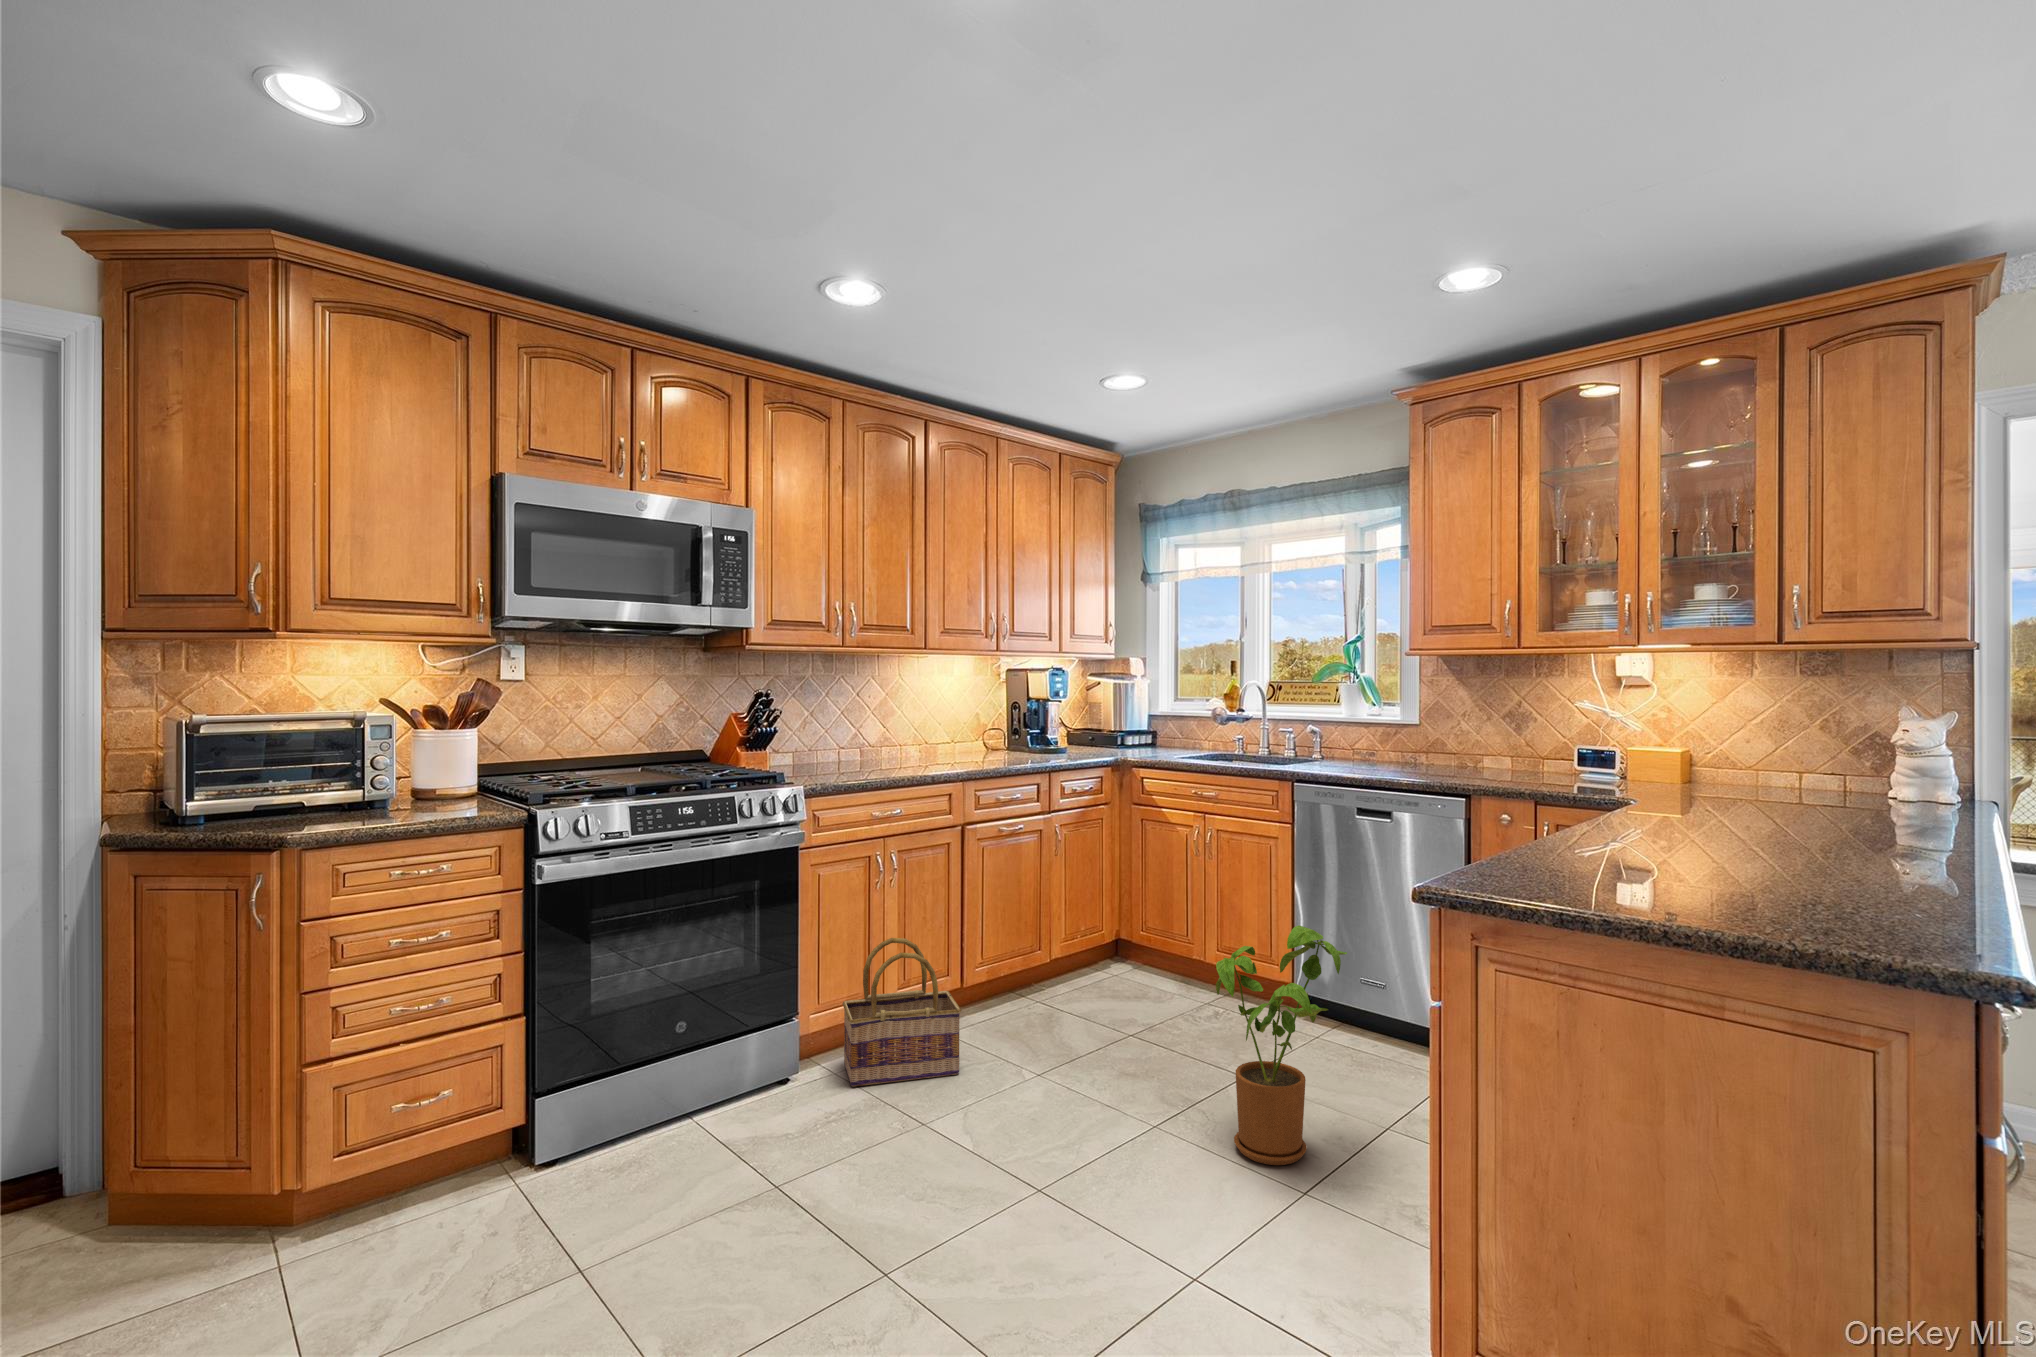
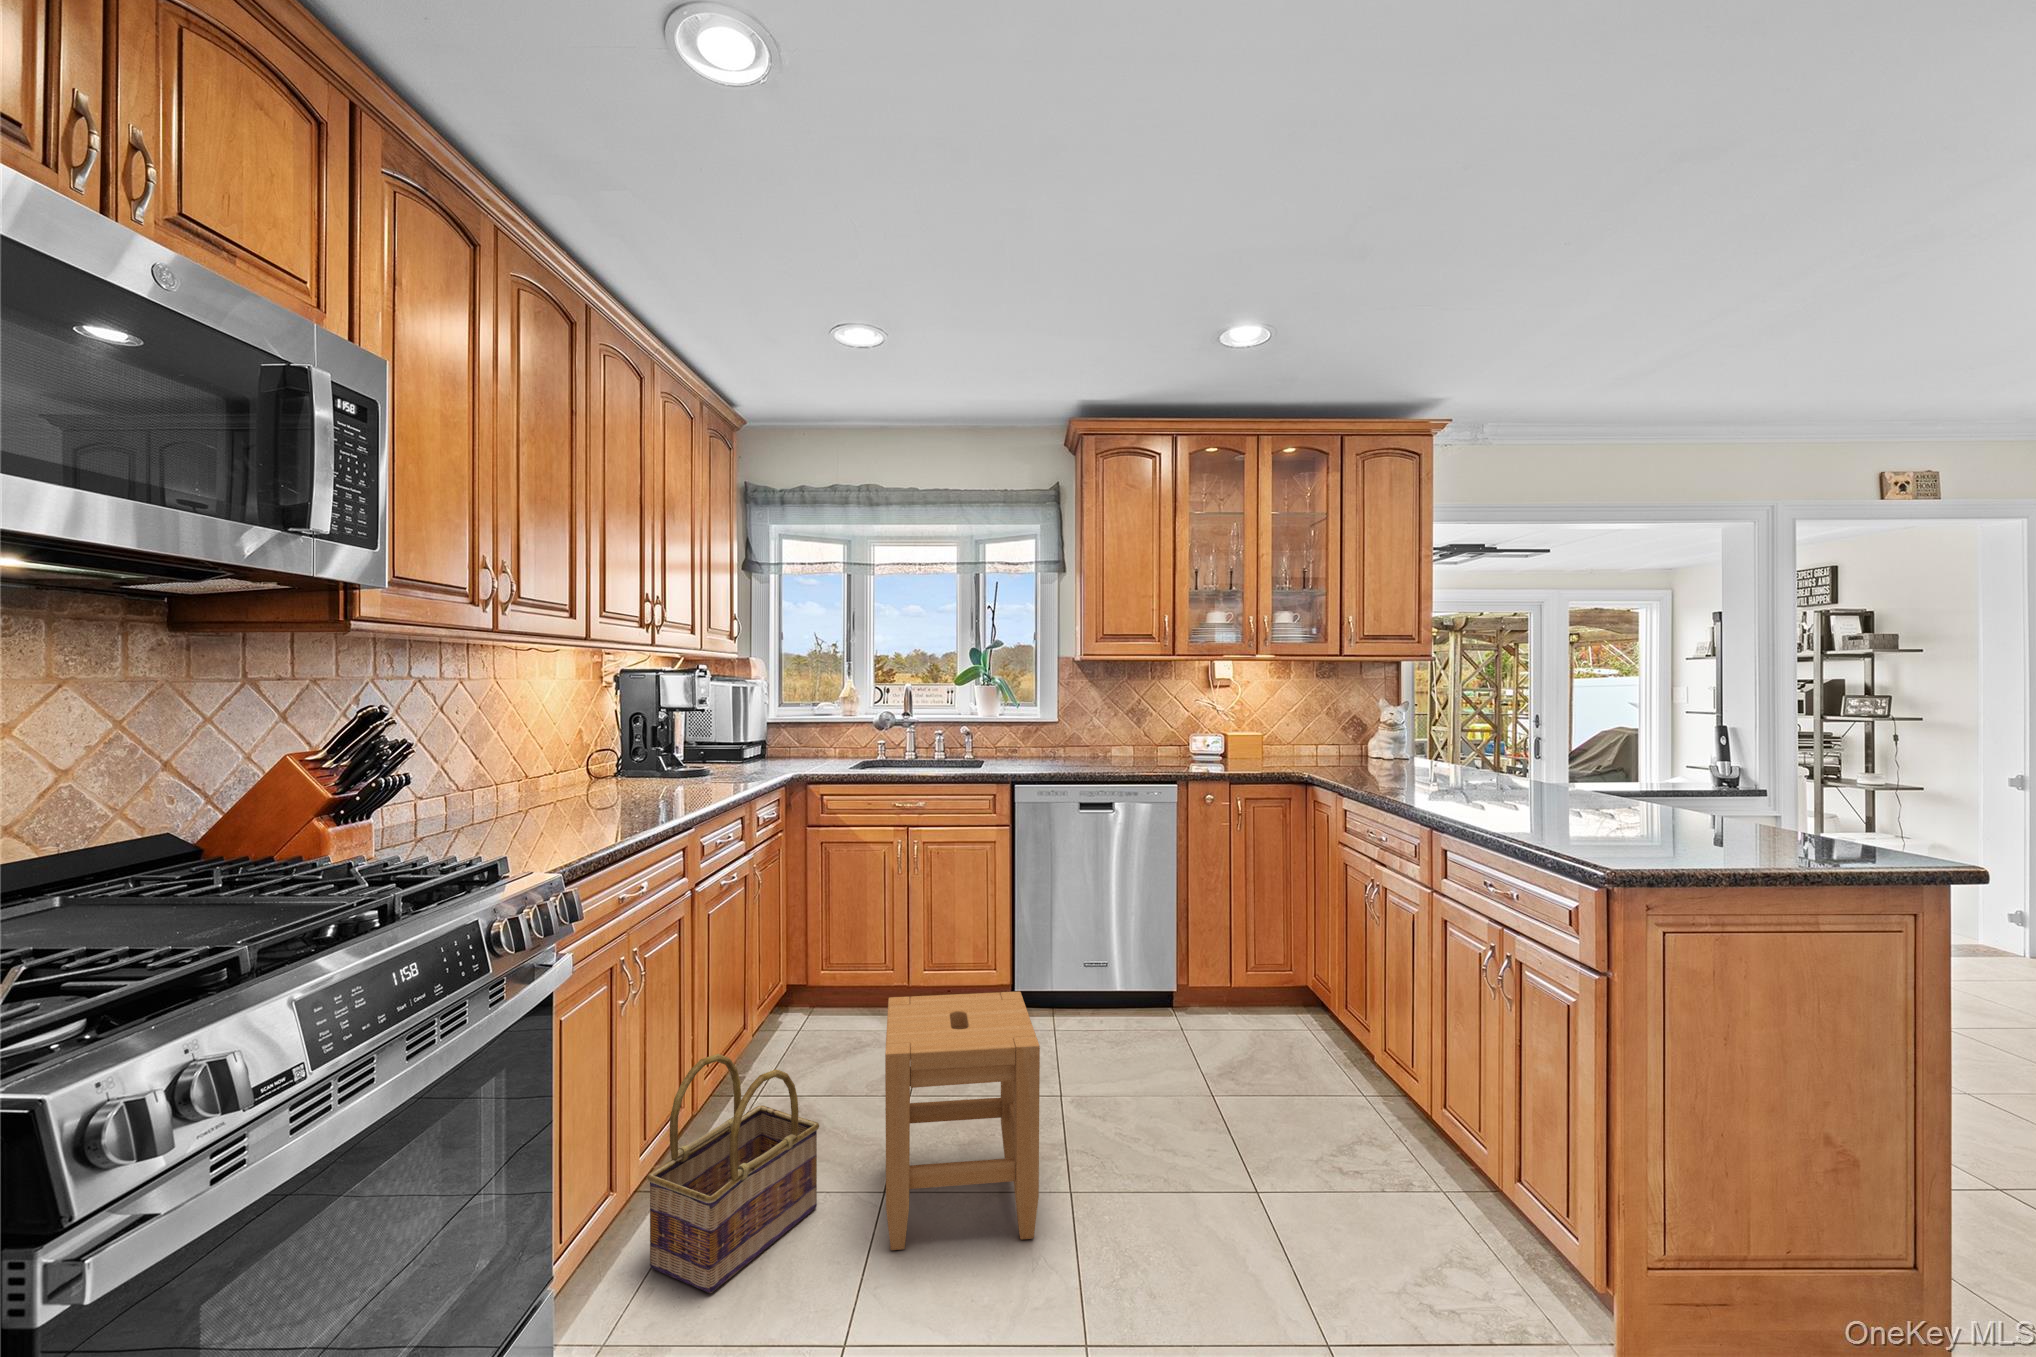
house plant: present [1216,925,1347,1165] -> none [1122,923,1267,1162]
stool: none [957,932,1124,1144] -> present [885,991,1040,1250]

